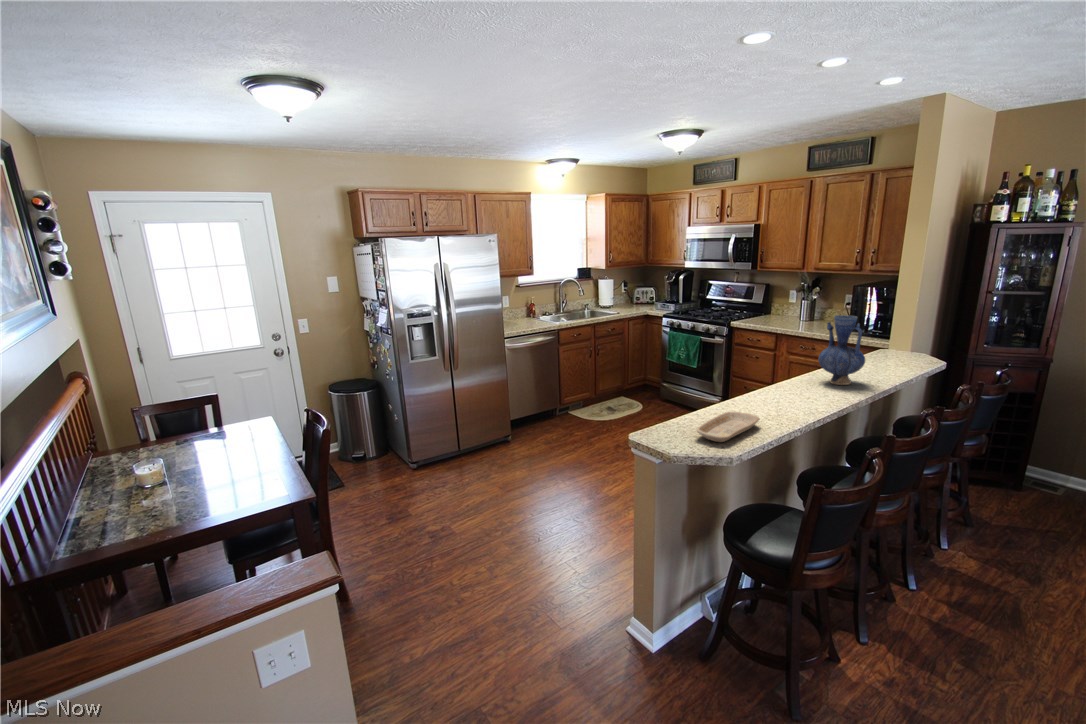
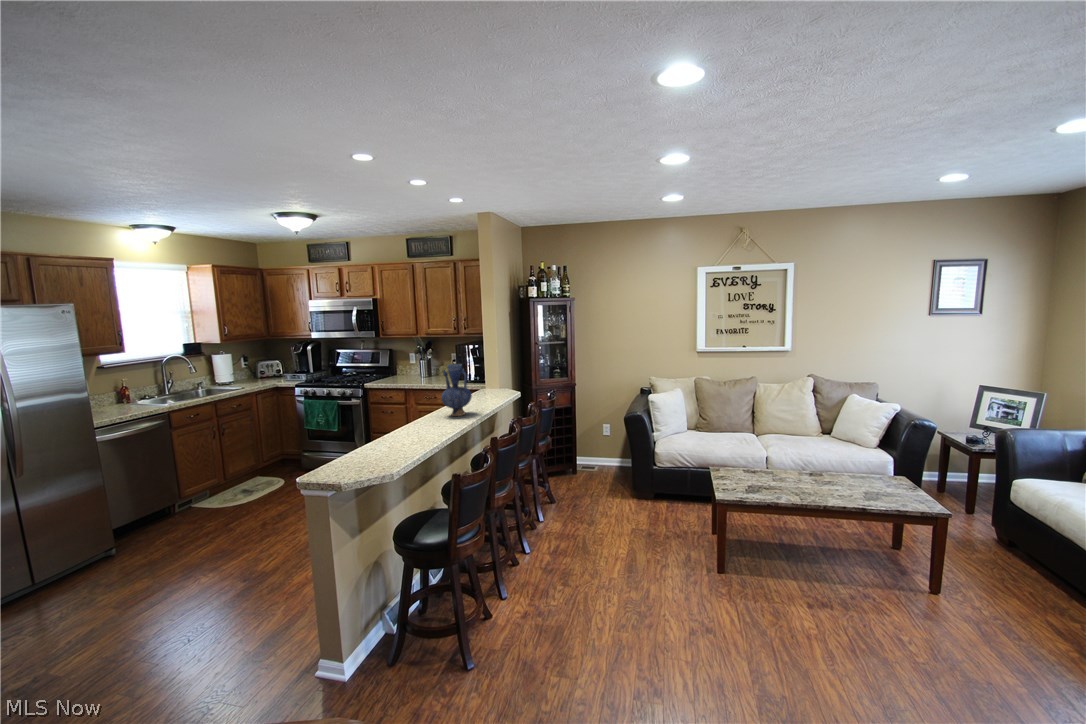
tray: present [697,412,760,442] -> none [362,443,409,467]

